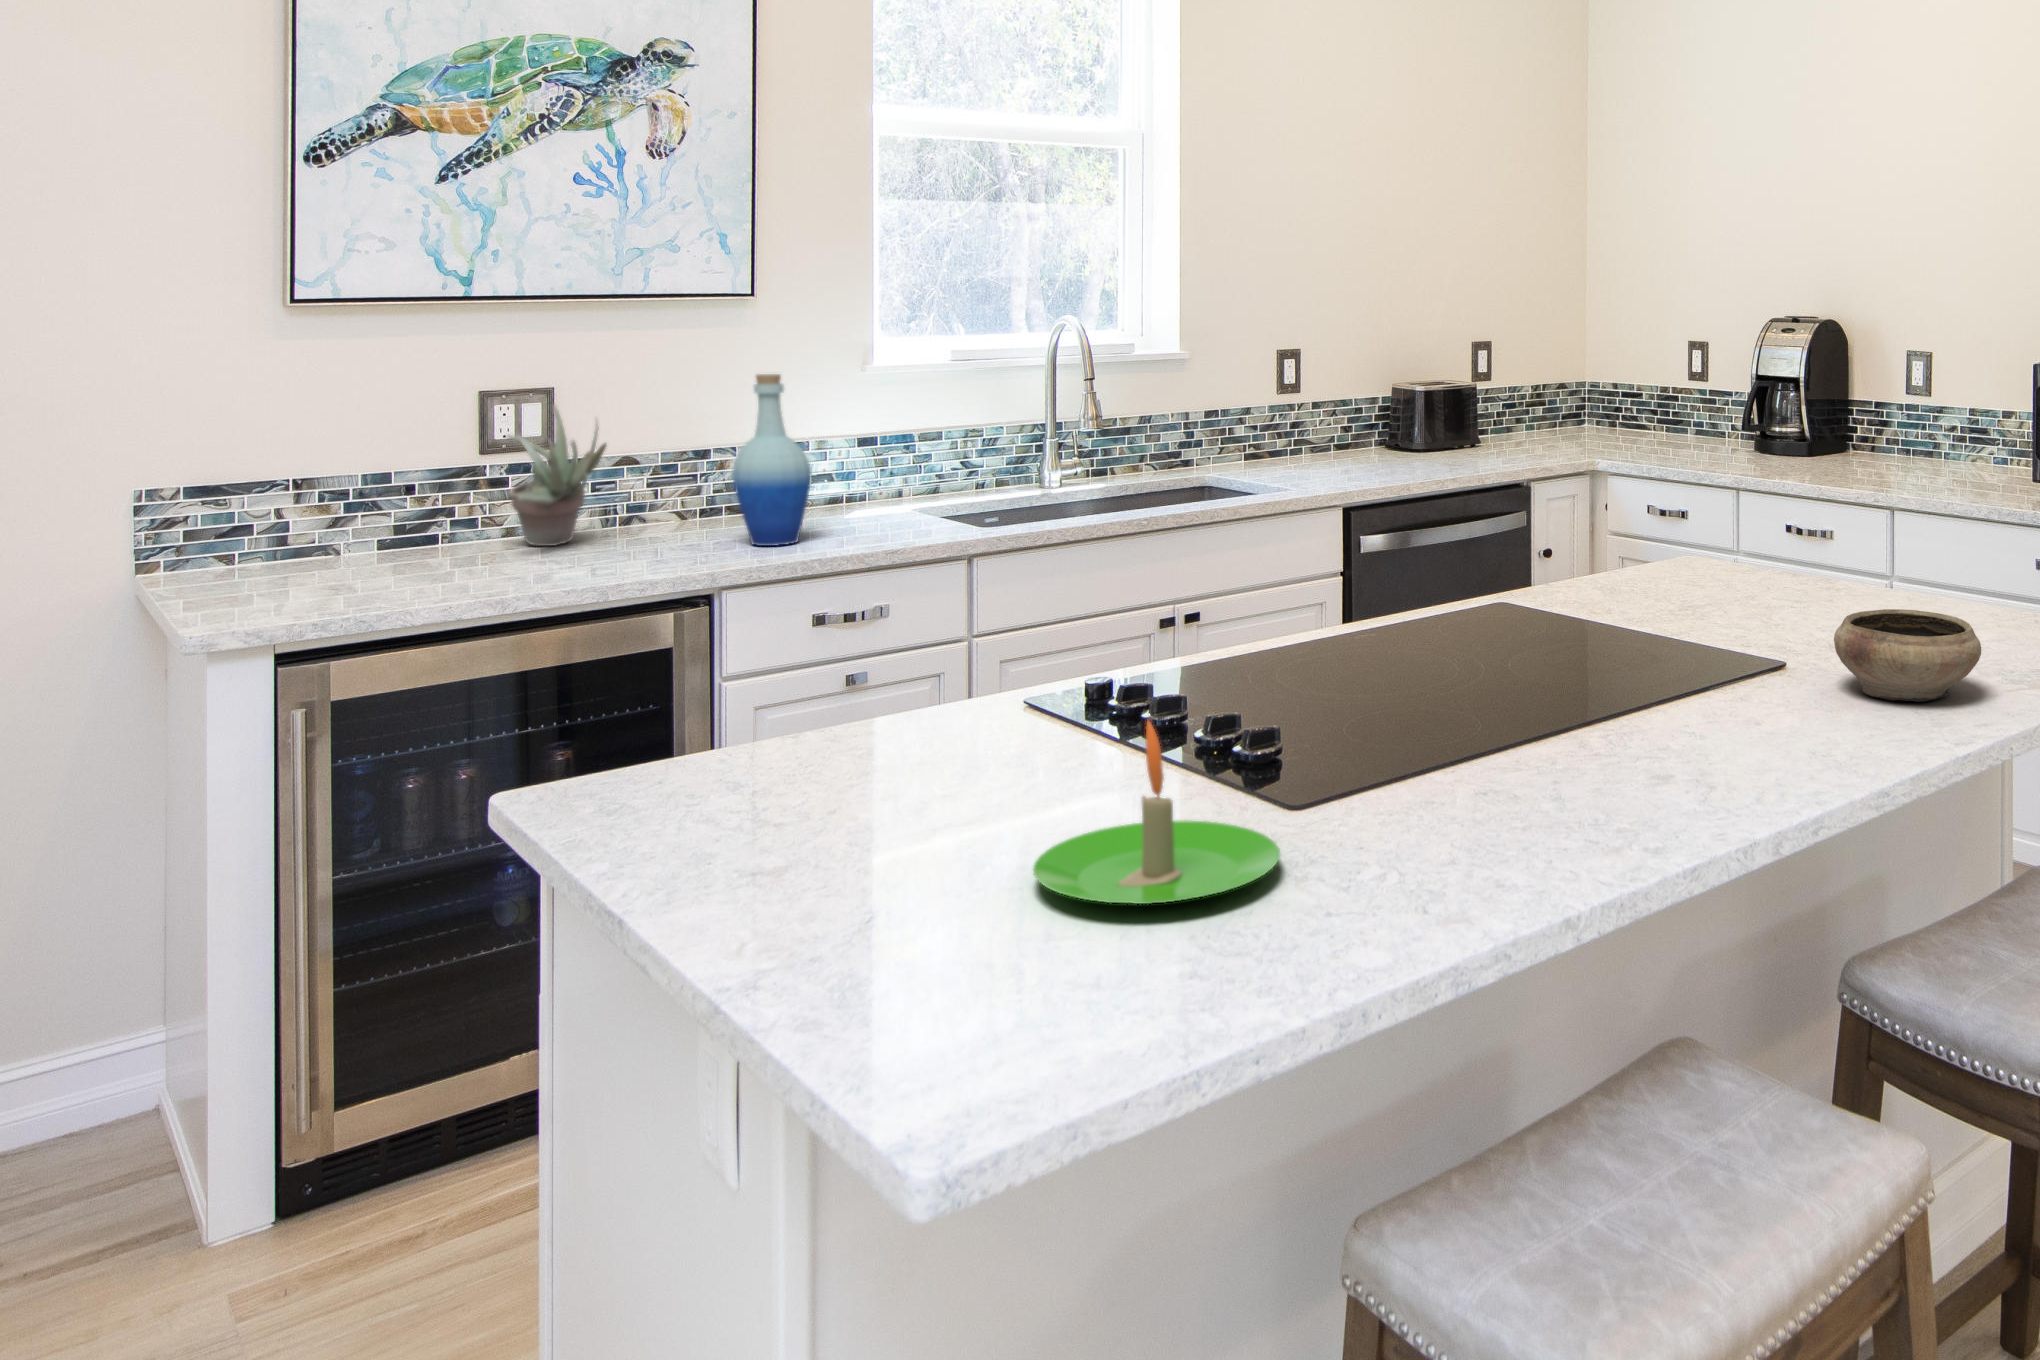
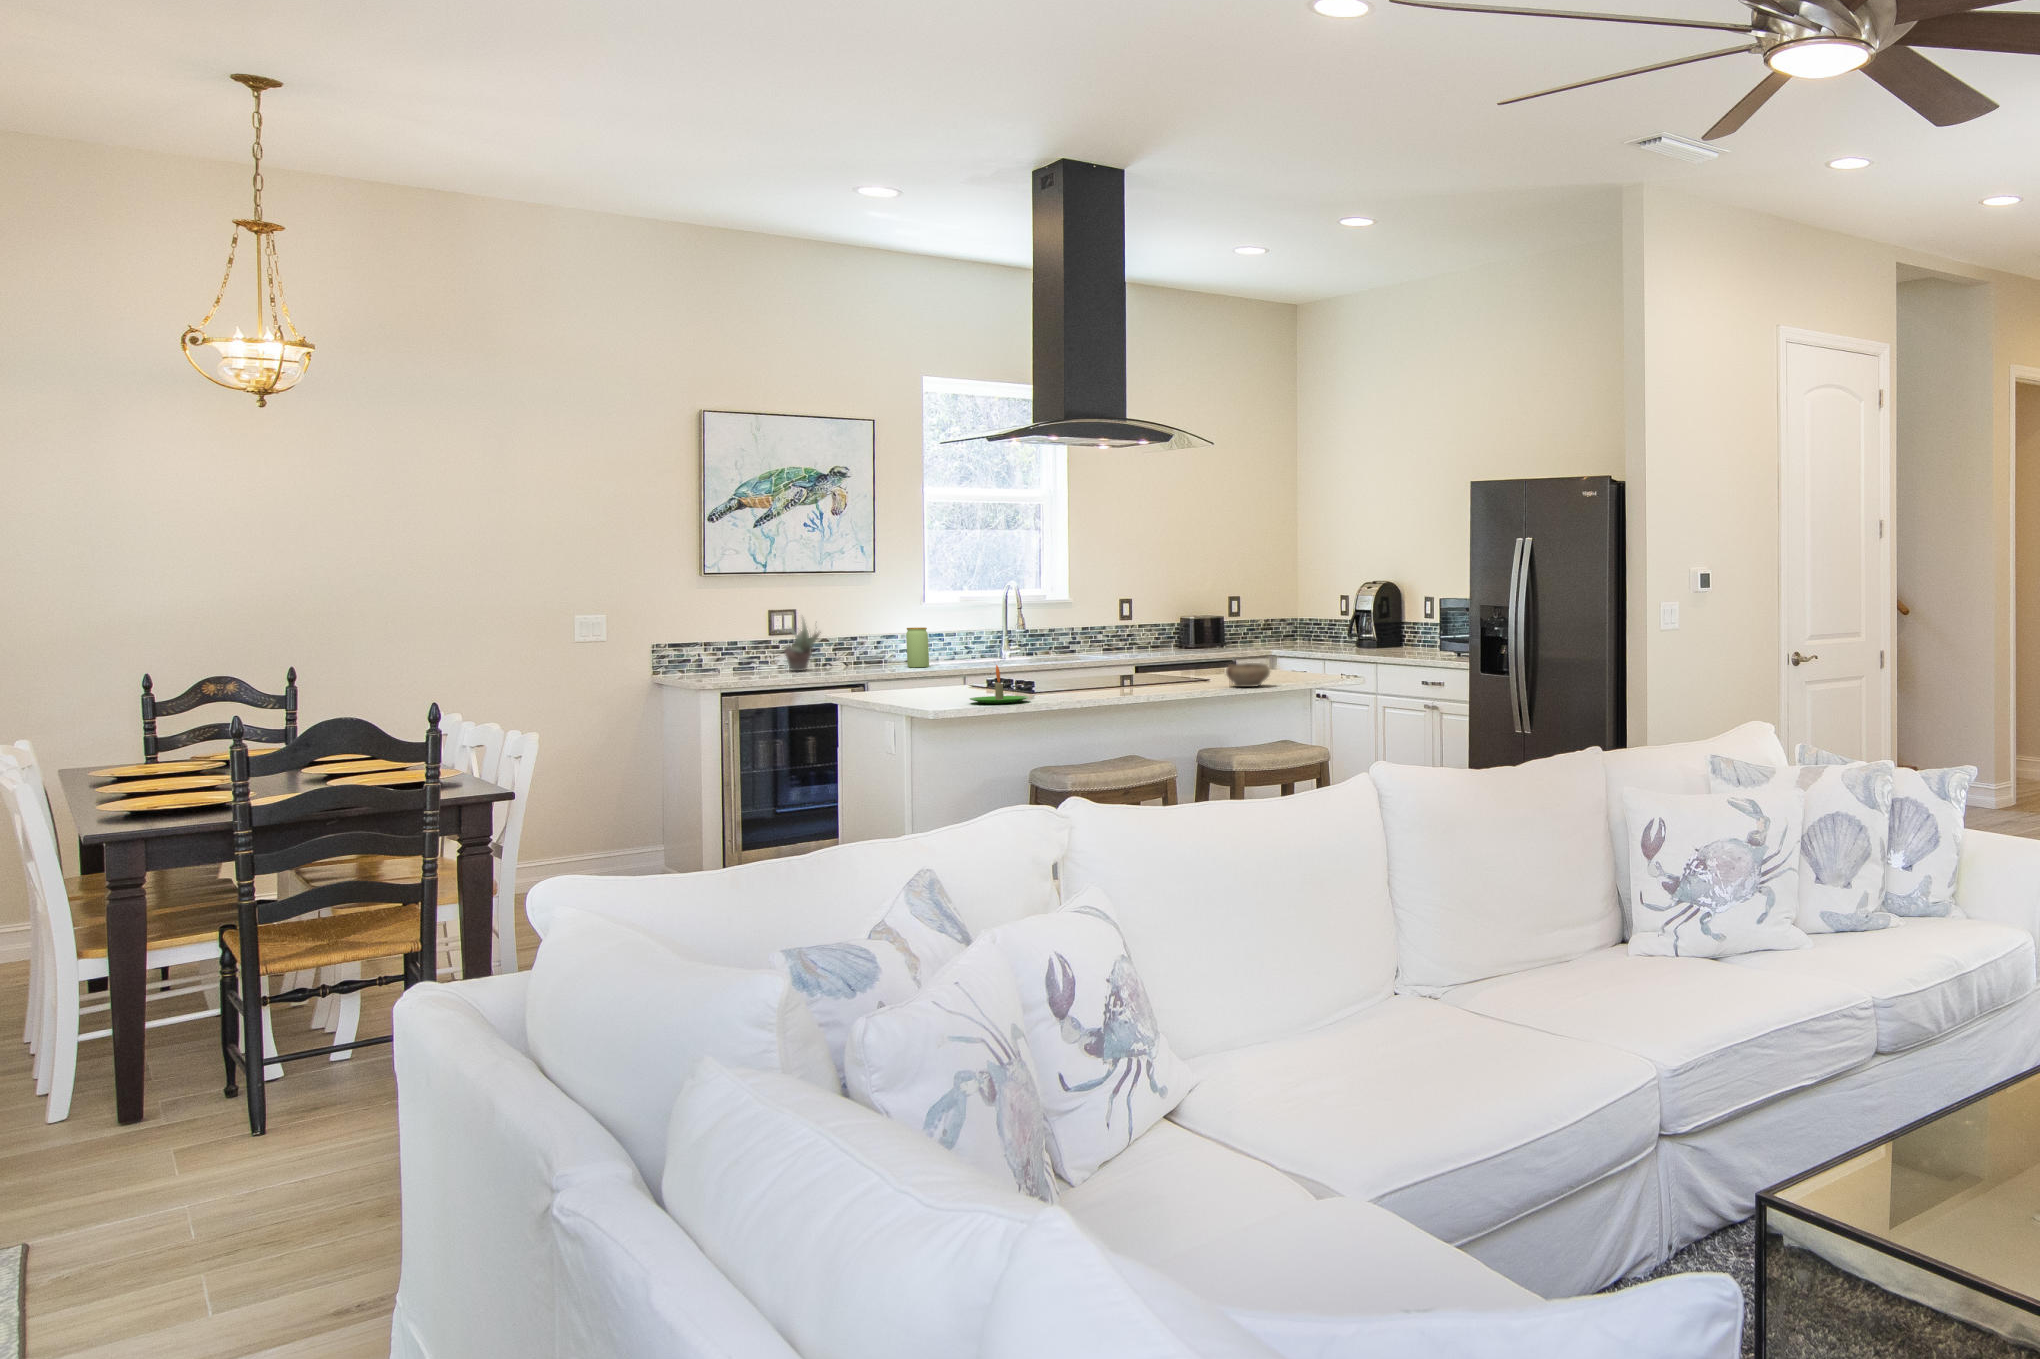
bottle: present [733,374,812,546] -> none [871,603,902,670]
jar: none [825,429,880,528] -> present [906,628,929,667]

